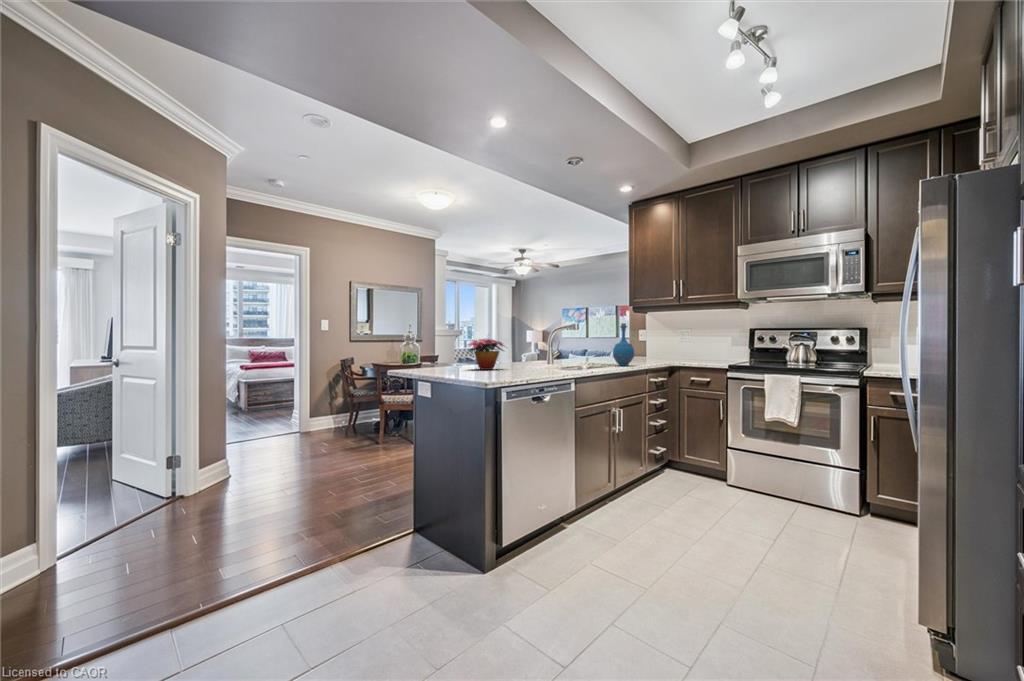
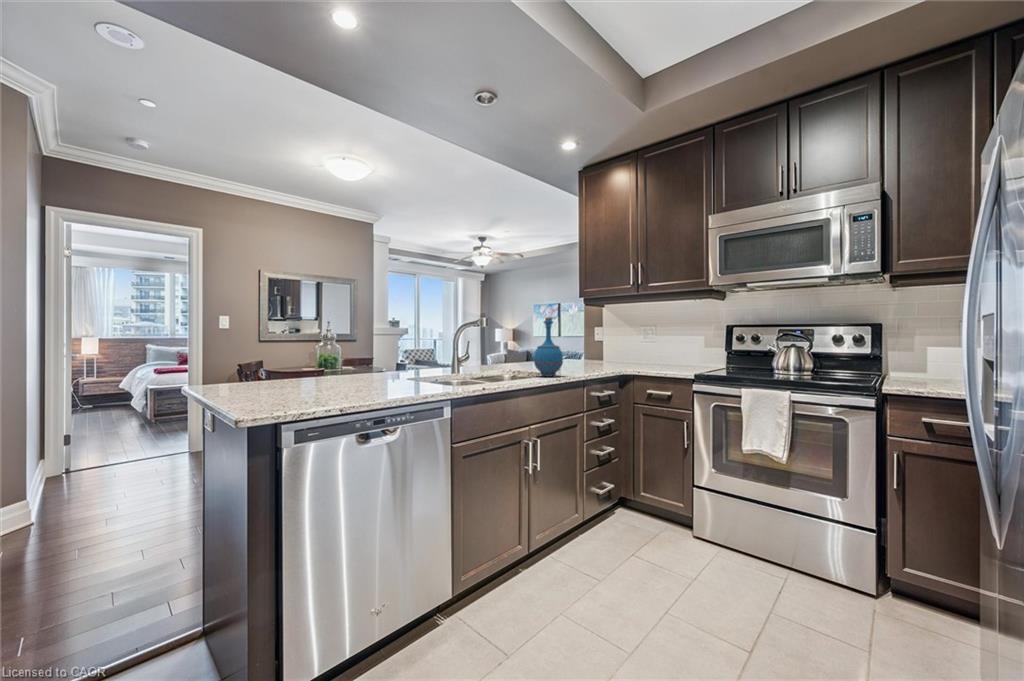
flower arrangement: present [468,338,504,370] -> none [304,338,377,384]

